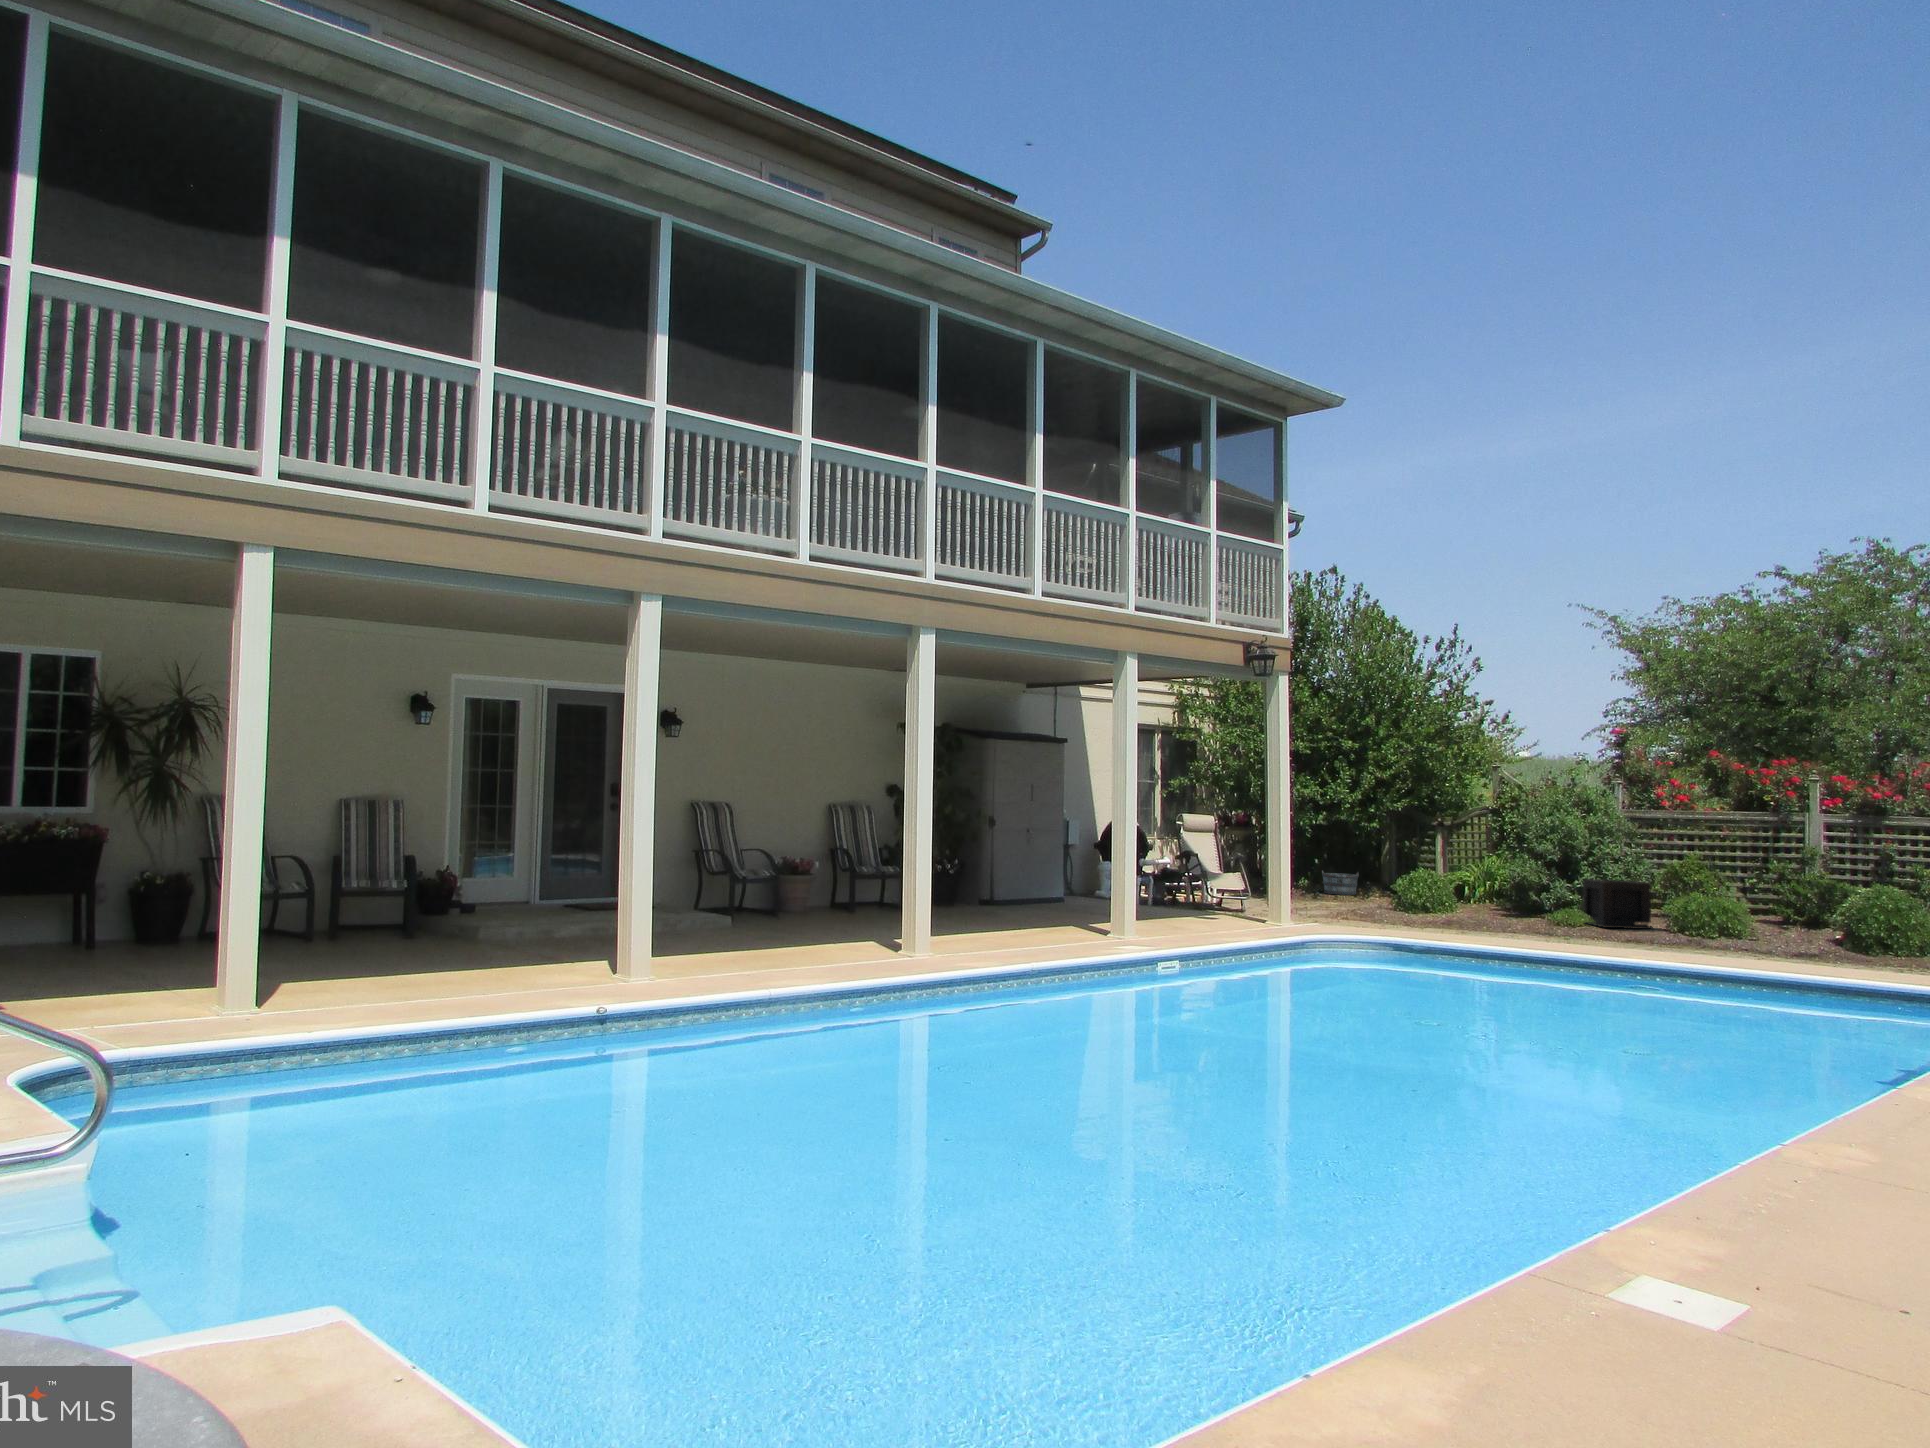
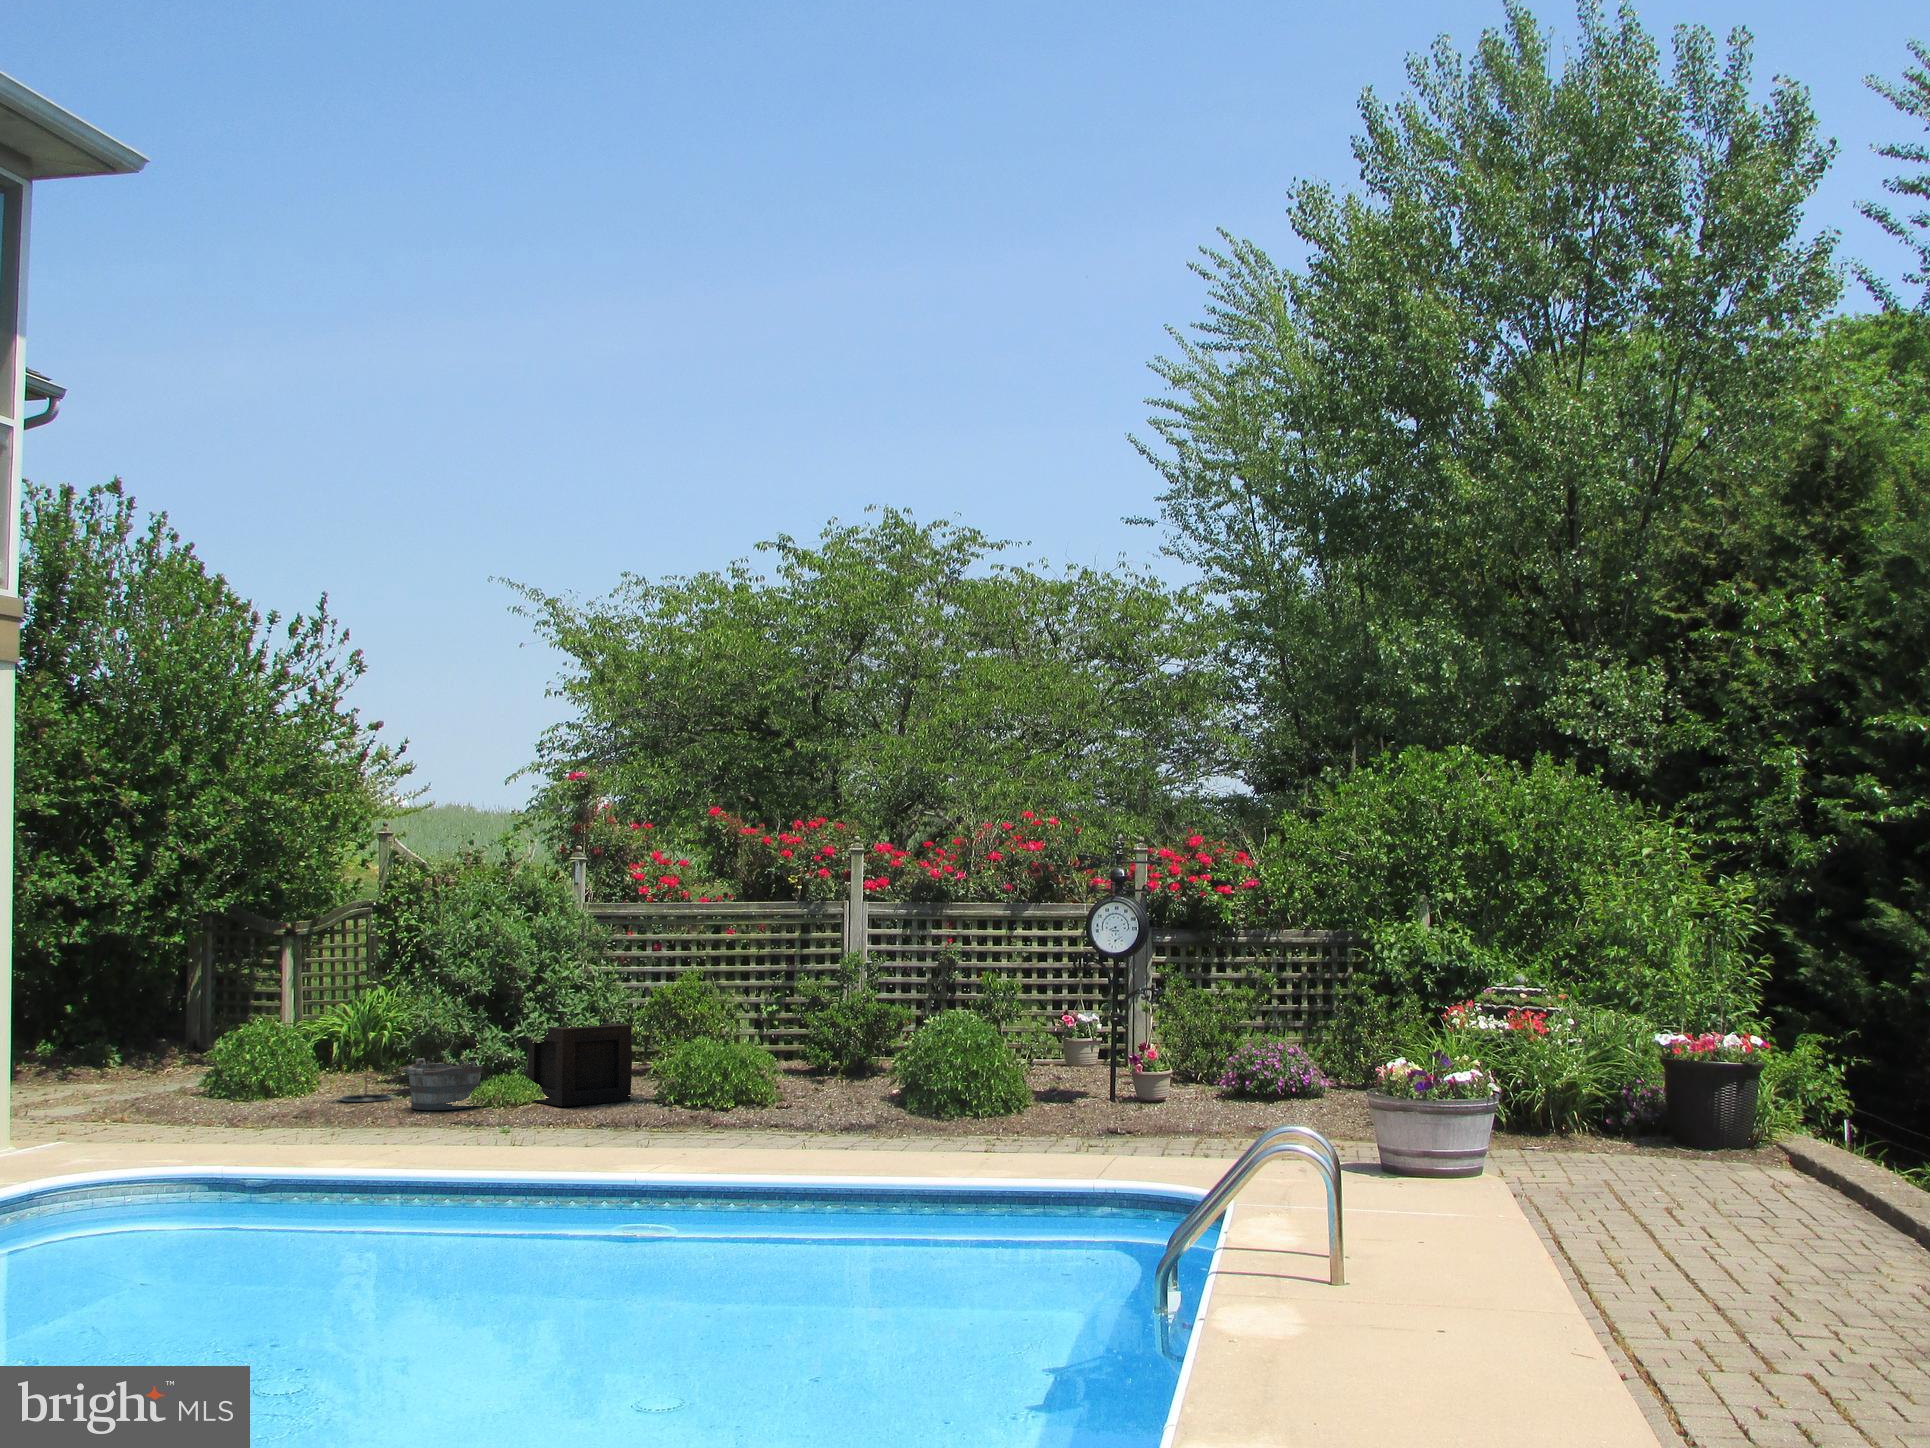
potted tree: none [1463,862,1502,916] -> present [333,1012,392,1102]
bucket: present [1322,871,1359,895] -> present [399,1058,483,1110]

